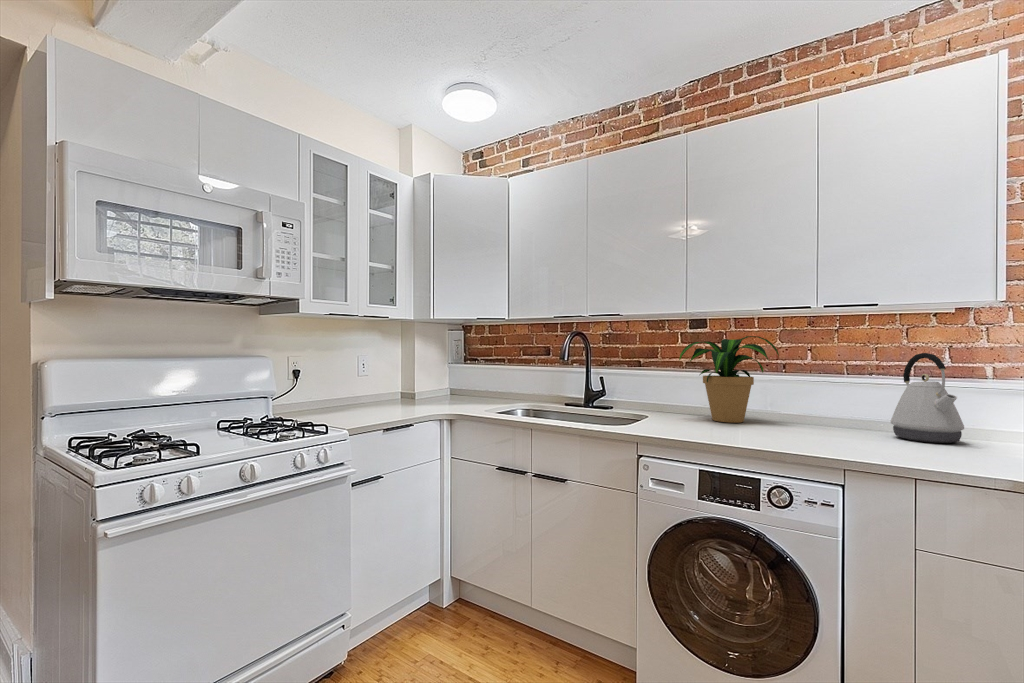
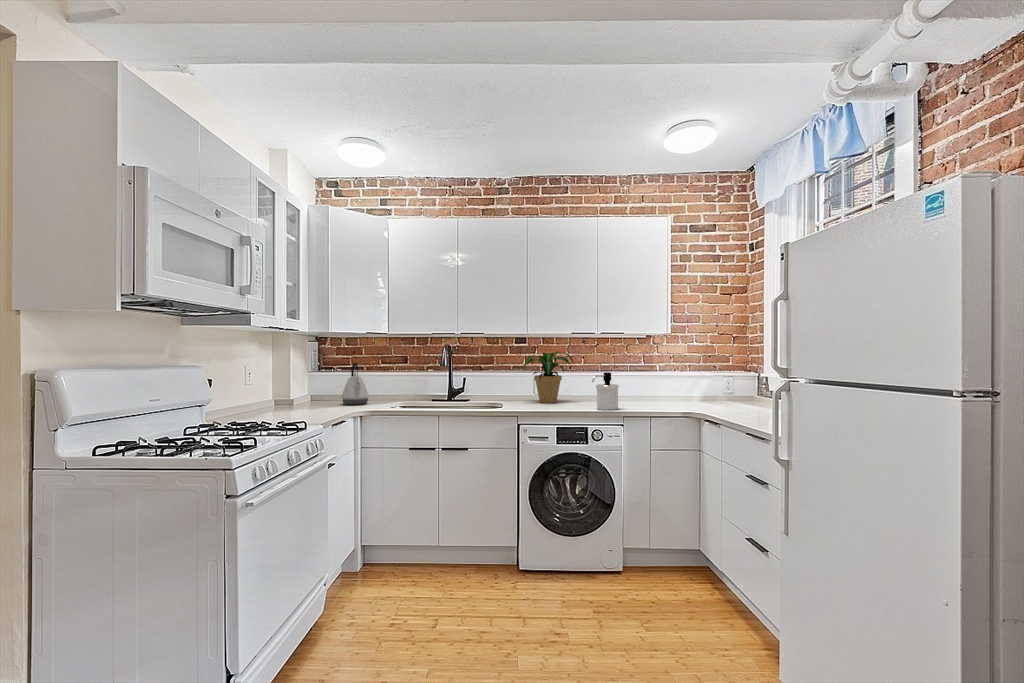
kettle: present [891,353,964,443] -> present [342,363,369,405]
soap dispenser: none [784,369,860,451] -> present [592,372,619,410]

